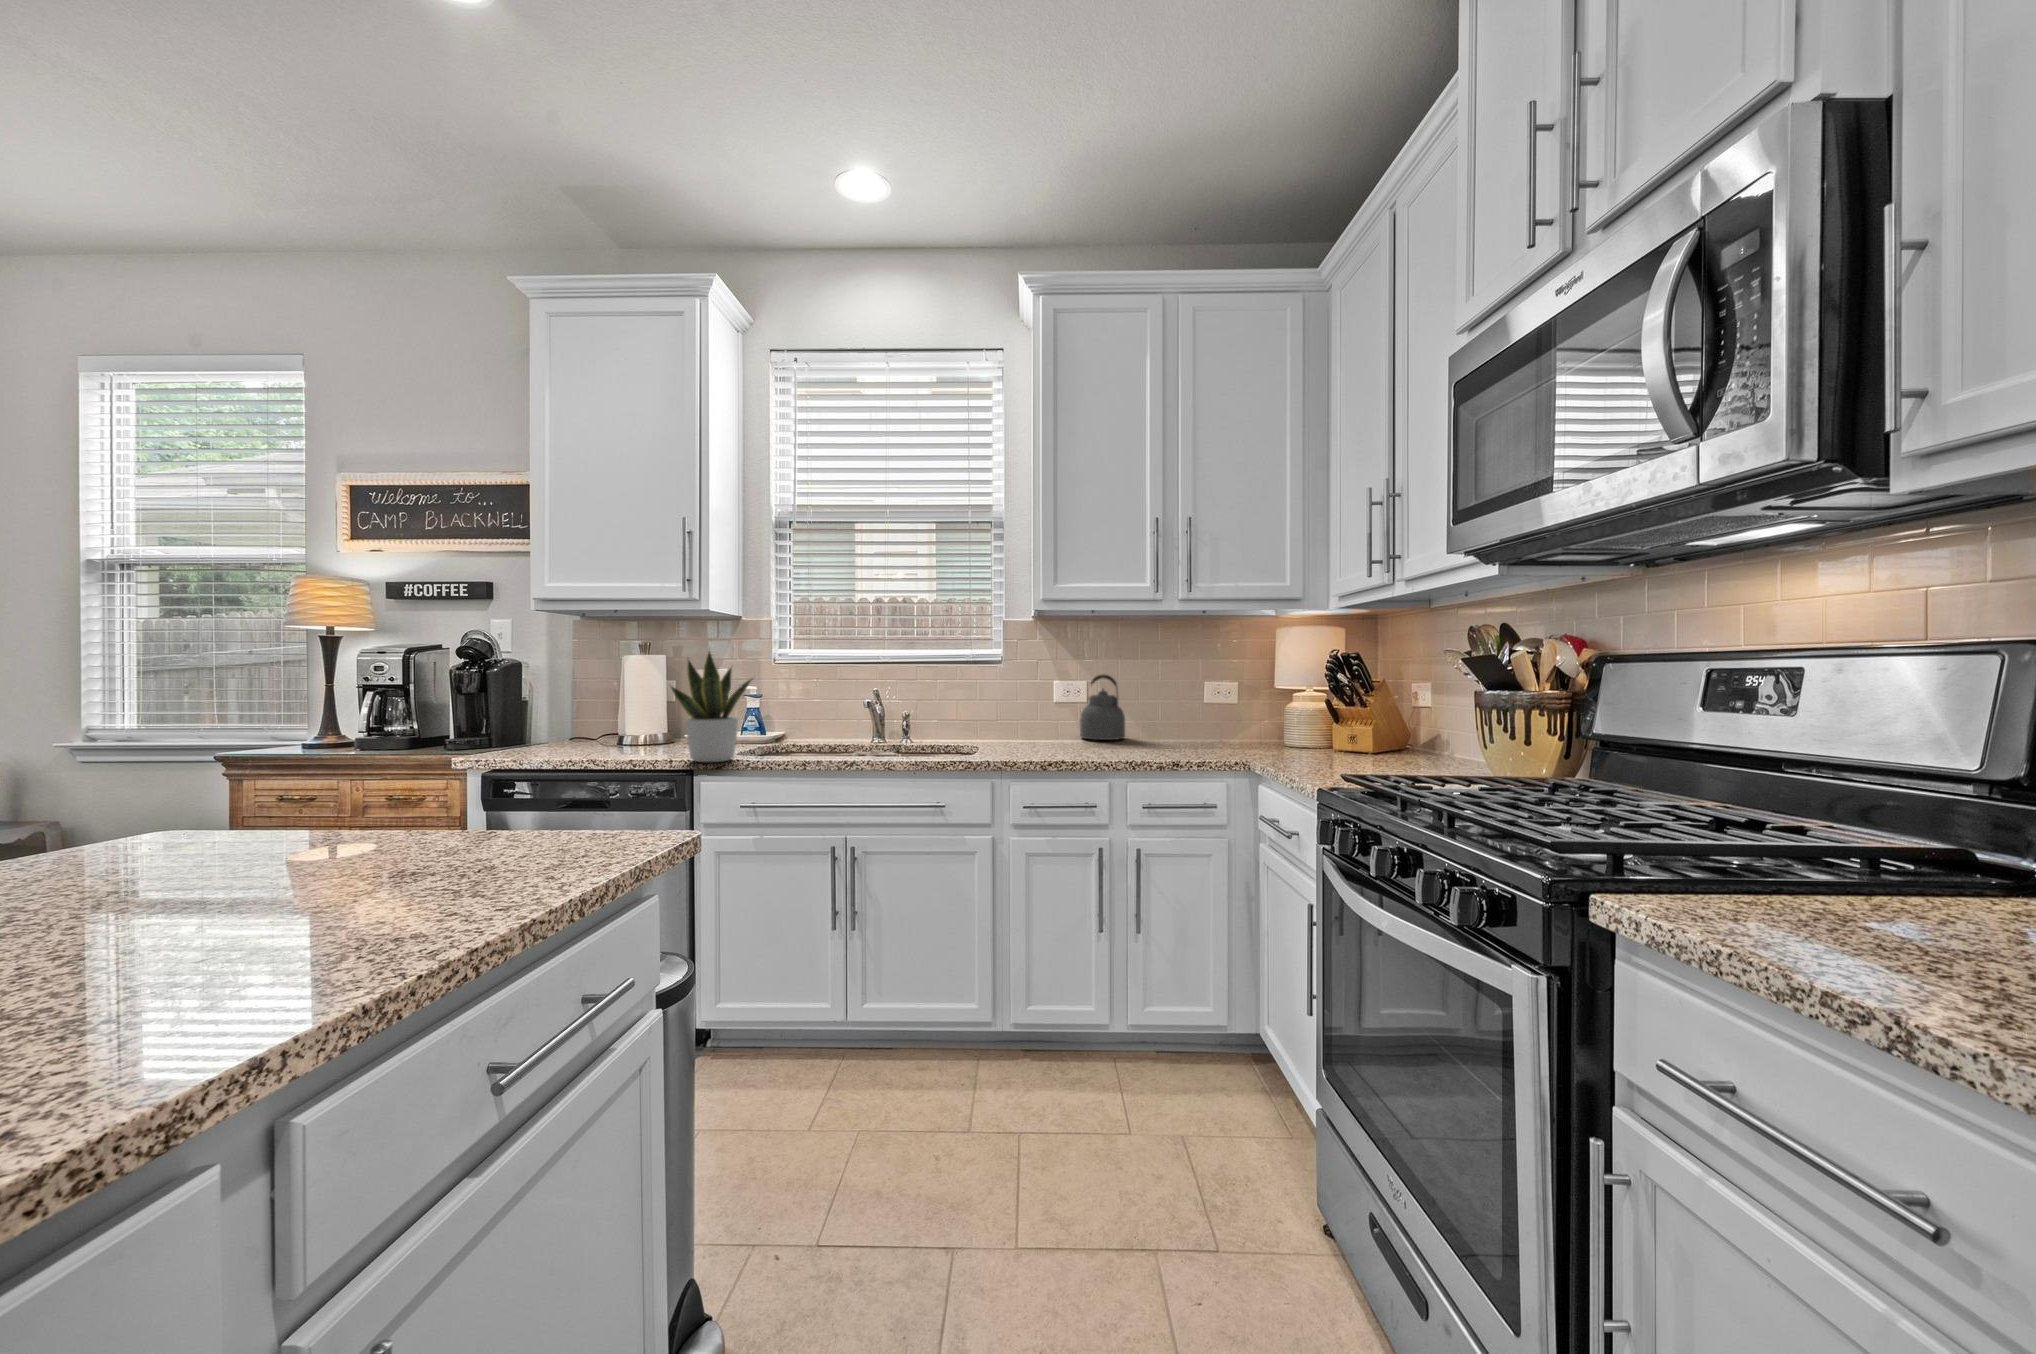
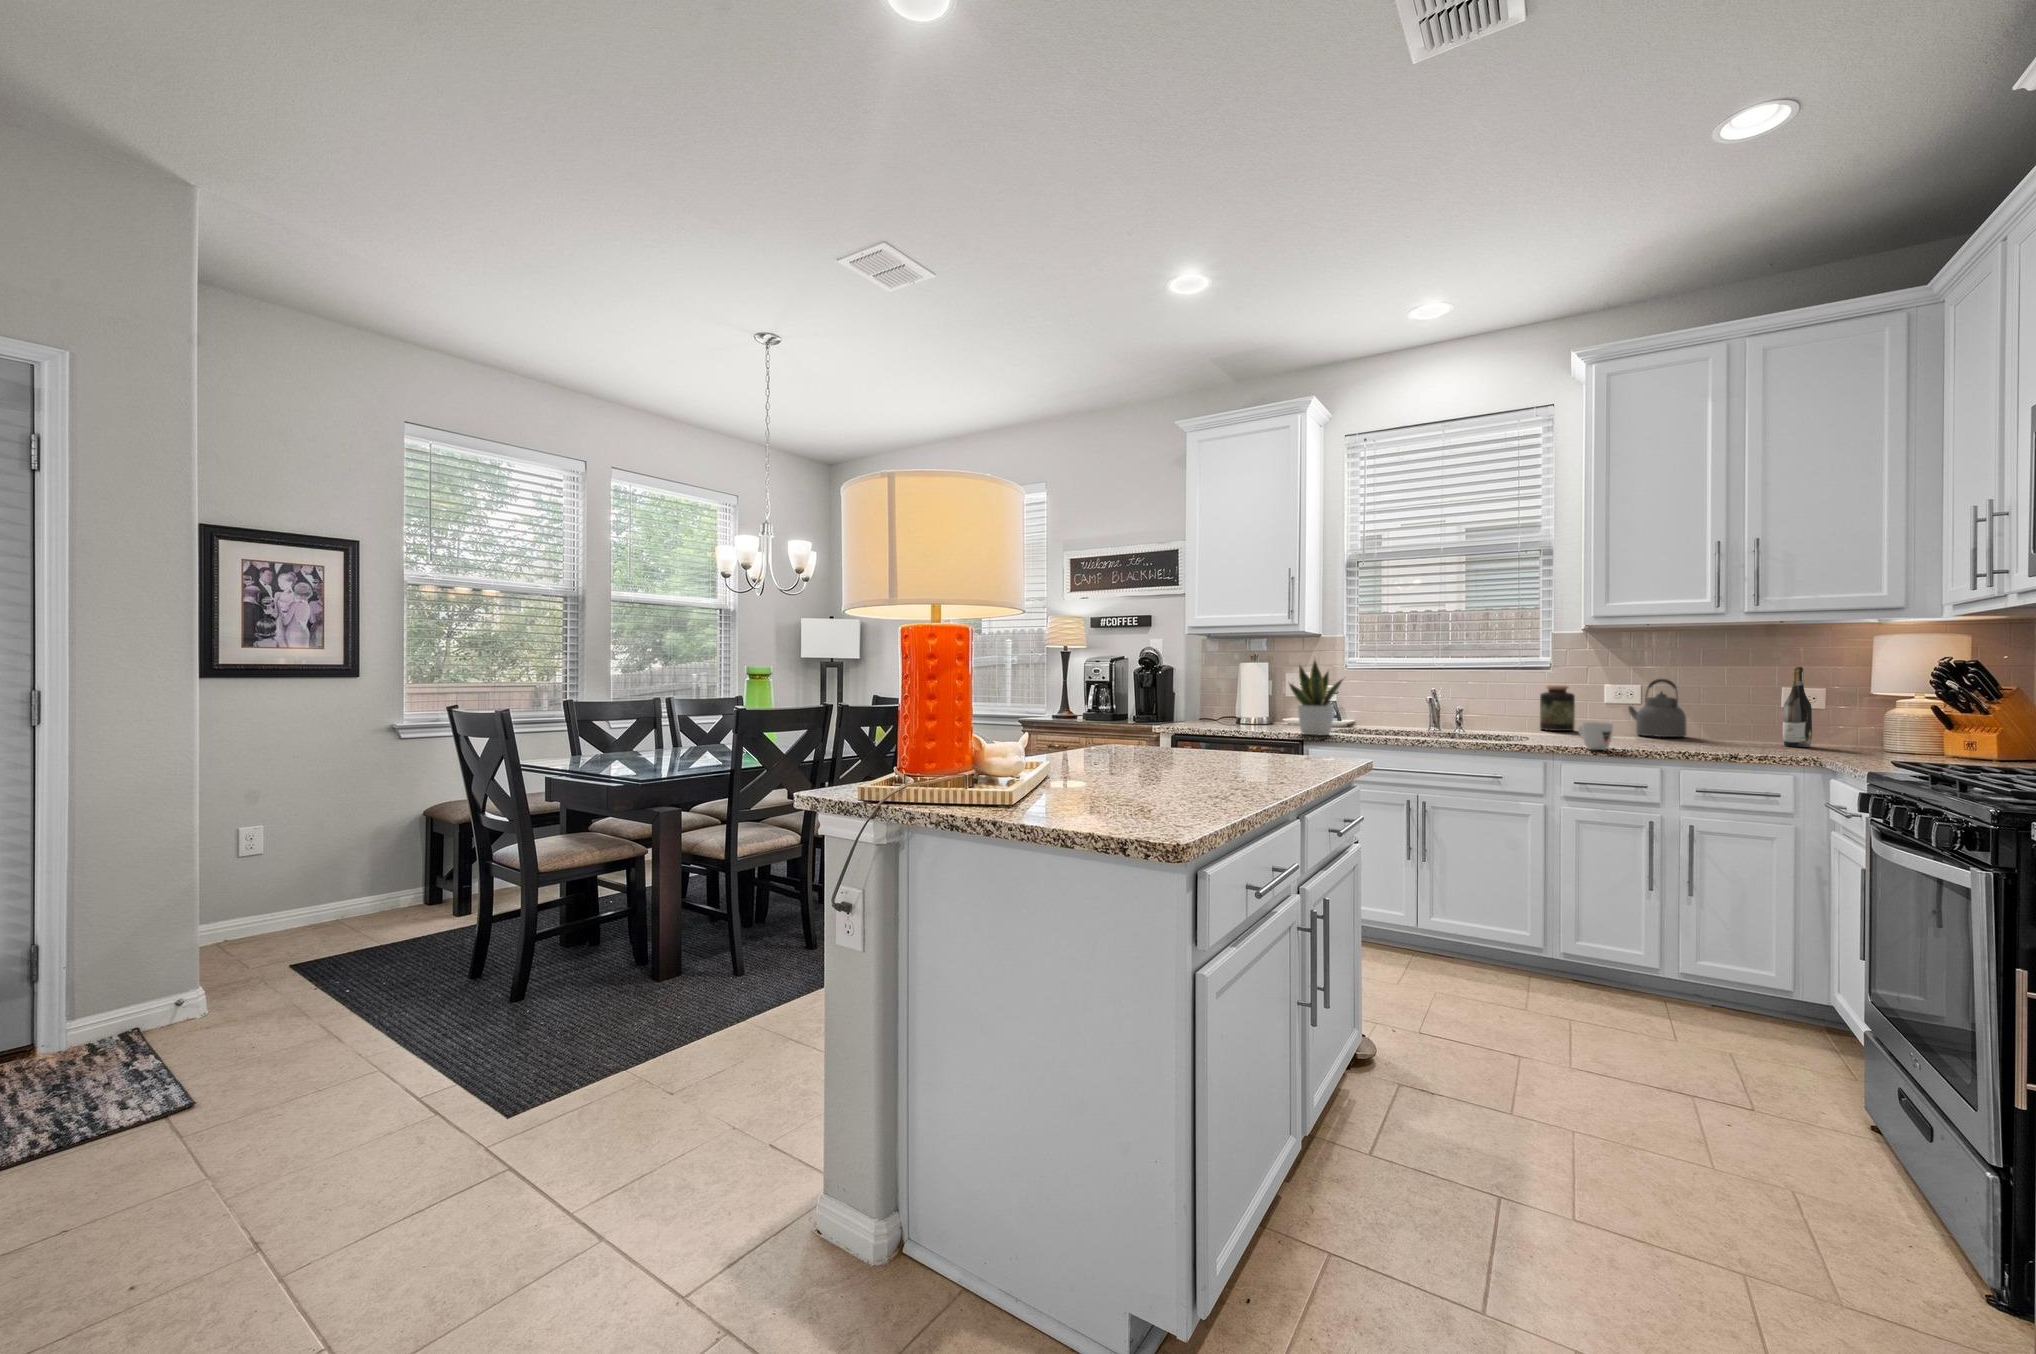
wine bottle: none [1208,662,1232,746] -> present [1783,667,1812,747]
jar: none [987,683,1022,737] -> present [1540,685,1575,731]
mug: none [1030,731,1066,766] -> present [1578,722,1613,750]

